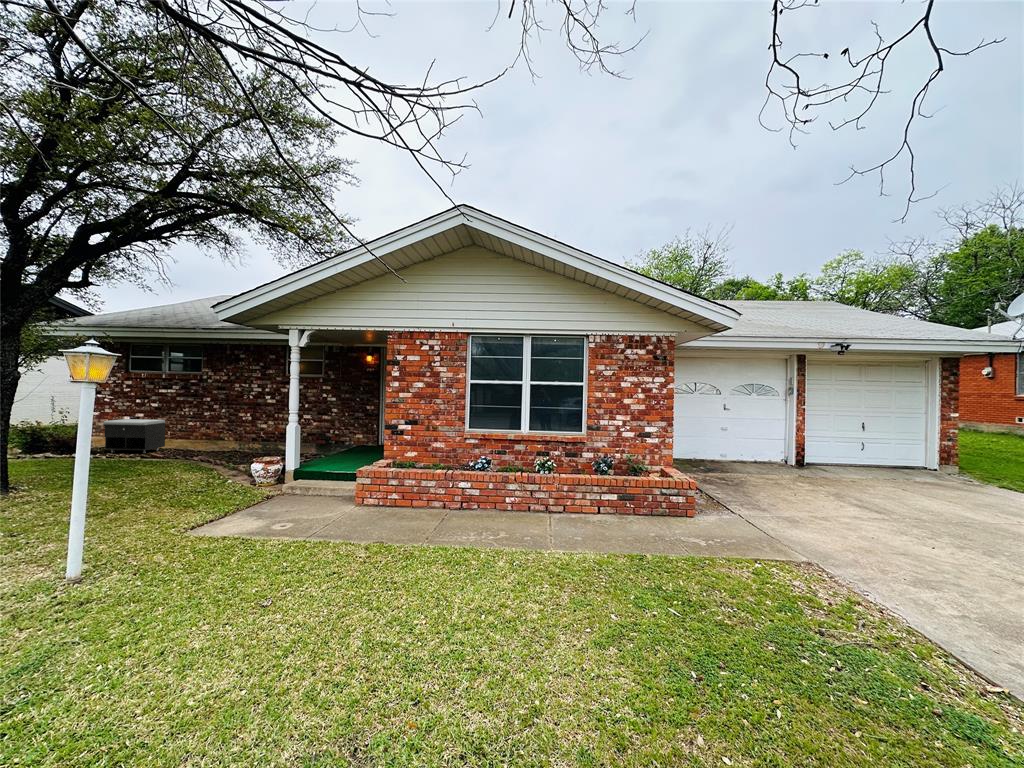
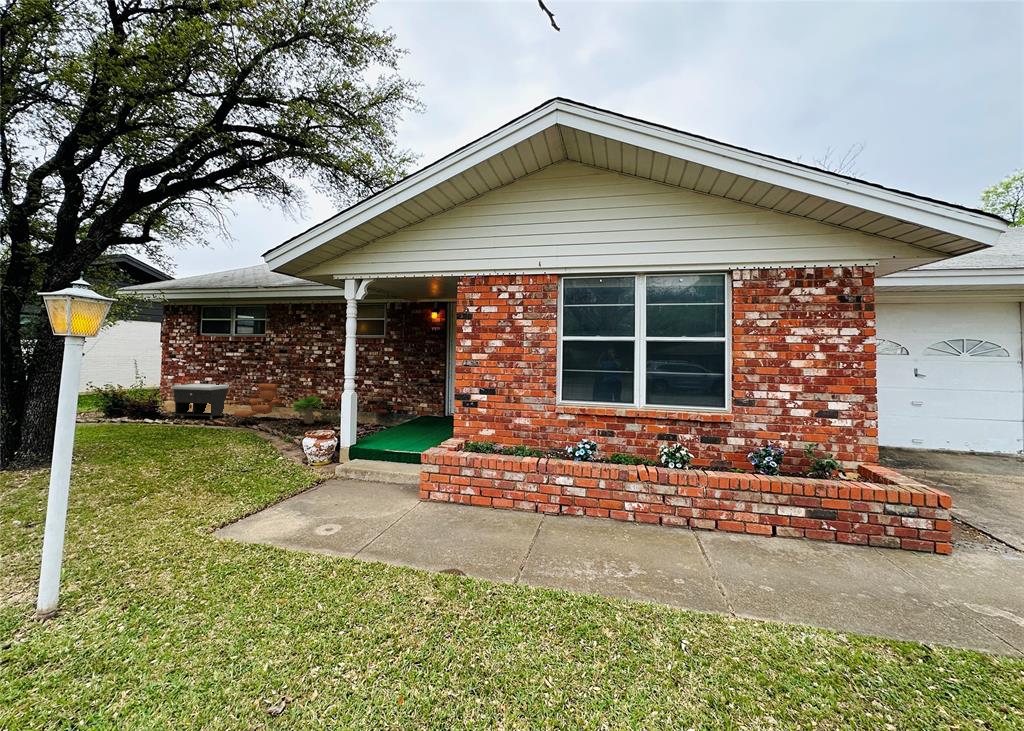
lounge chair: none [171,419,218,458] -> present [234,384,279,425]
potted plant: none [229,429,265,455] -> present [293,396,323,424]

